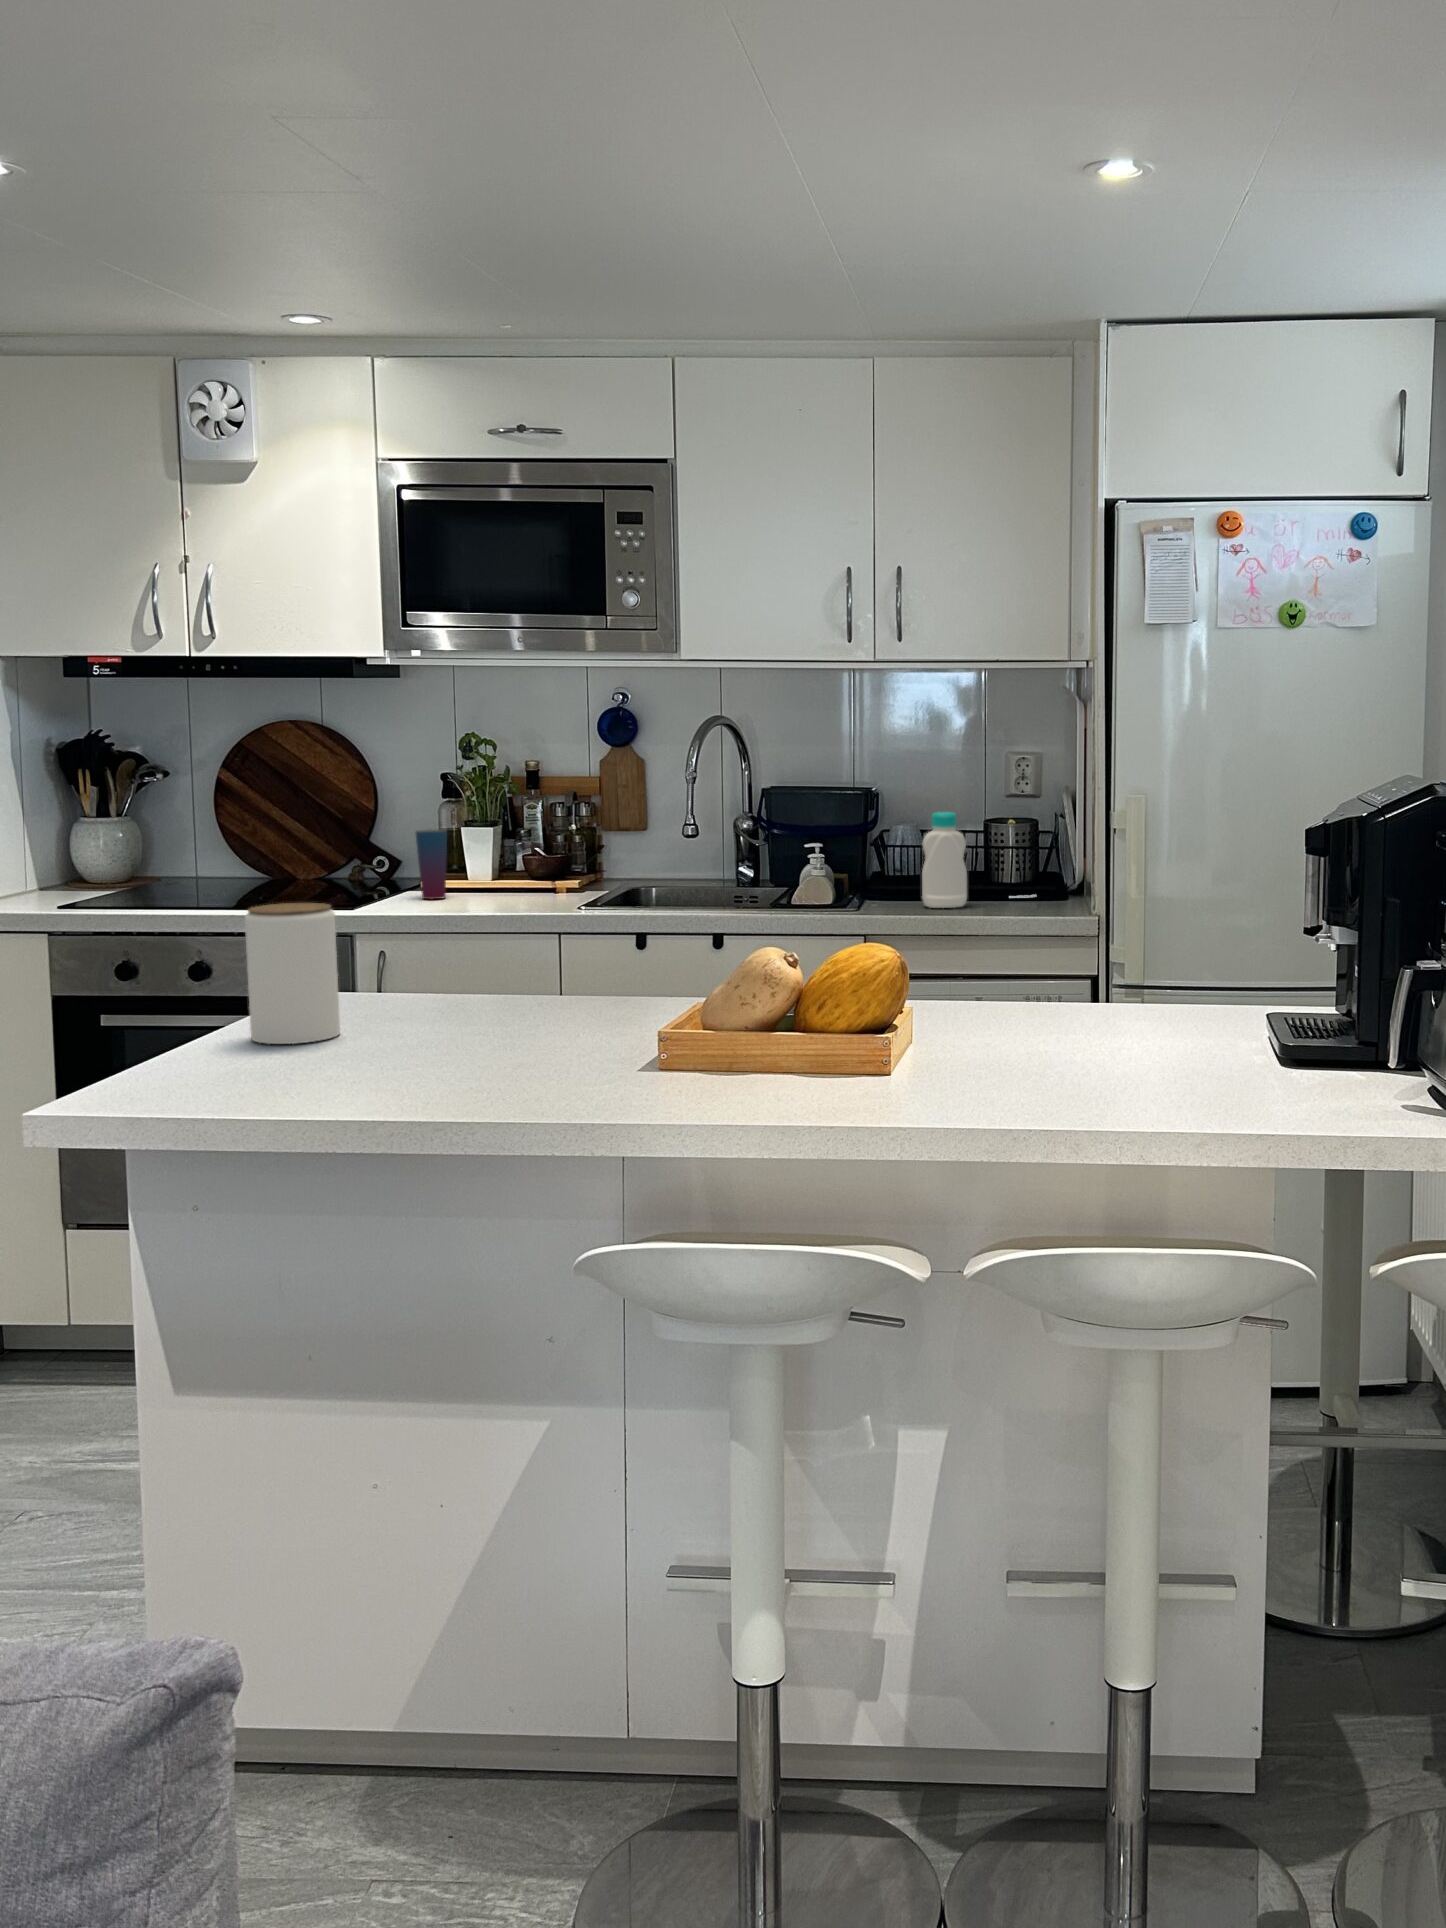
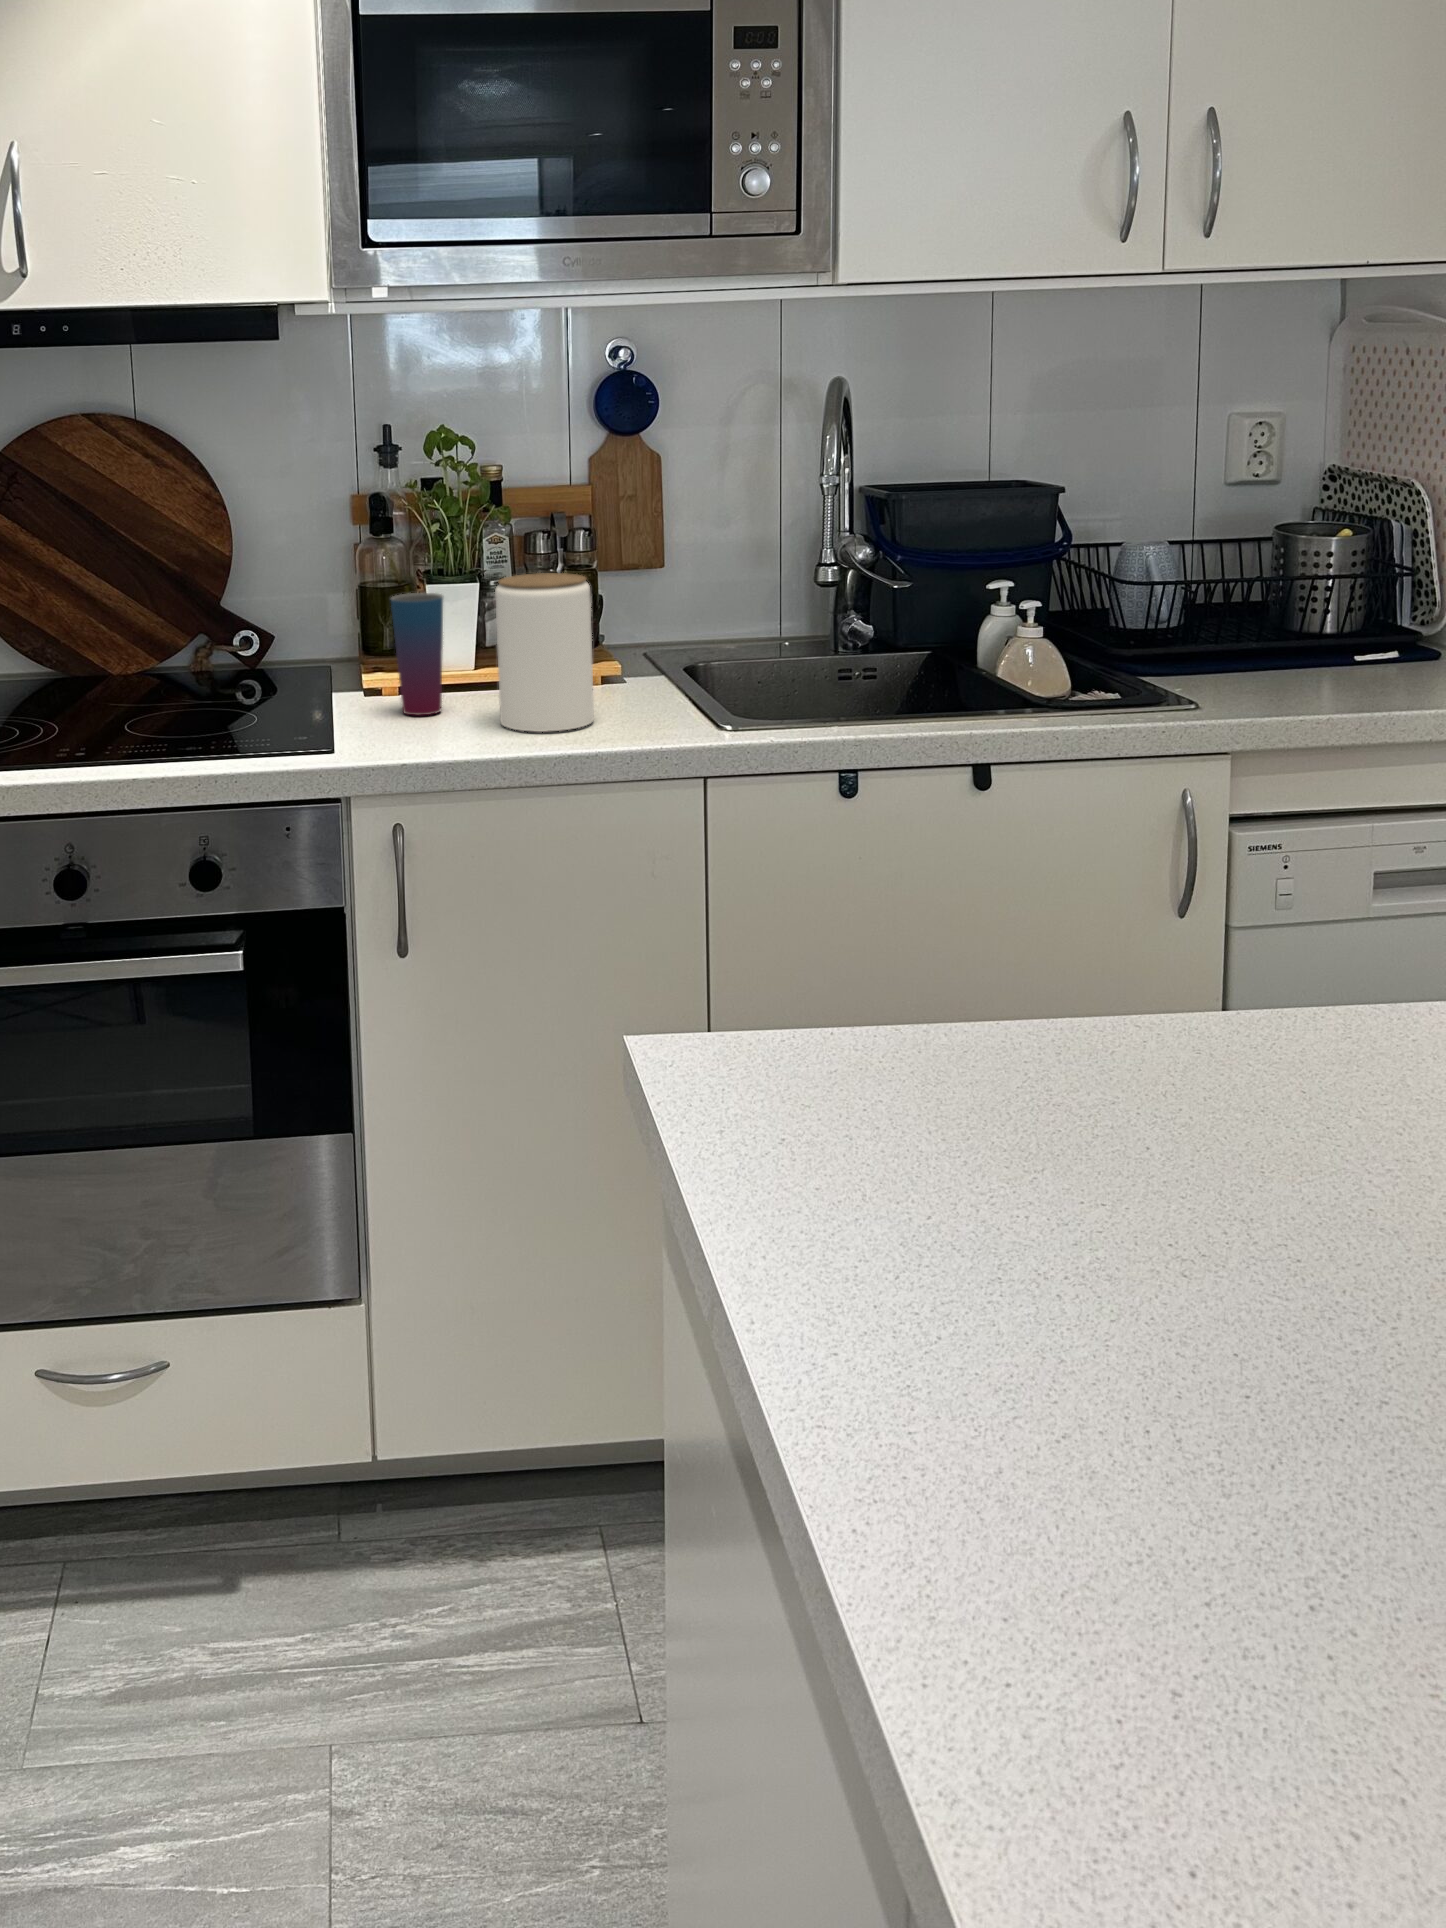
bottle: present [922,812,967,908] -> none [1268,529,1348,691]
jar: present [245,903,340,1044] -> present [495,573,594,732]

